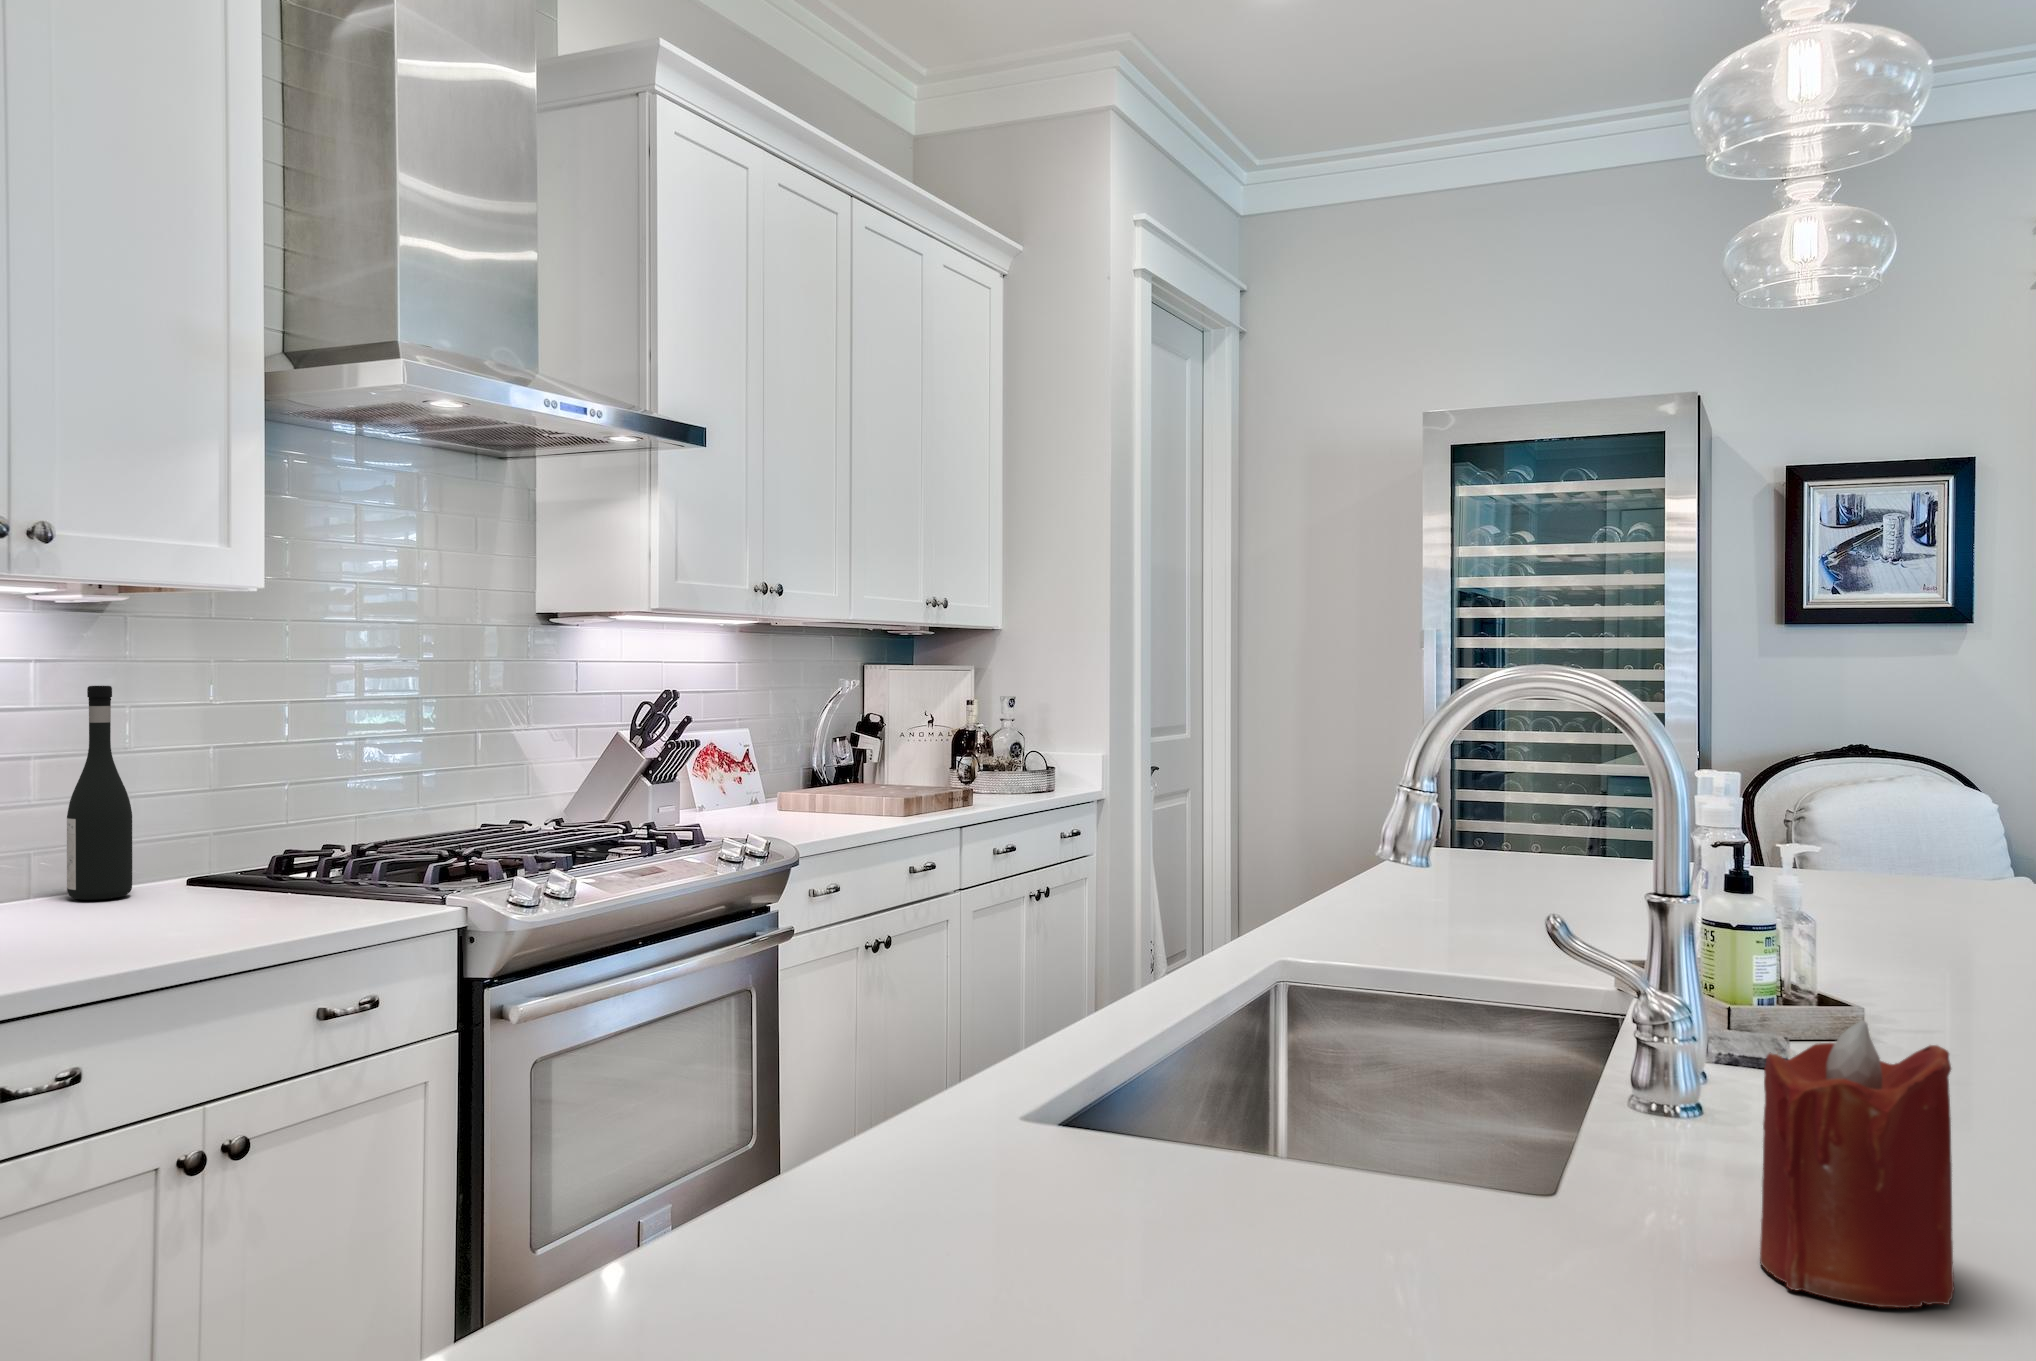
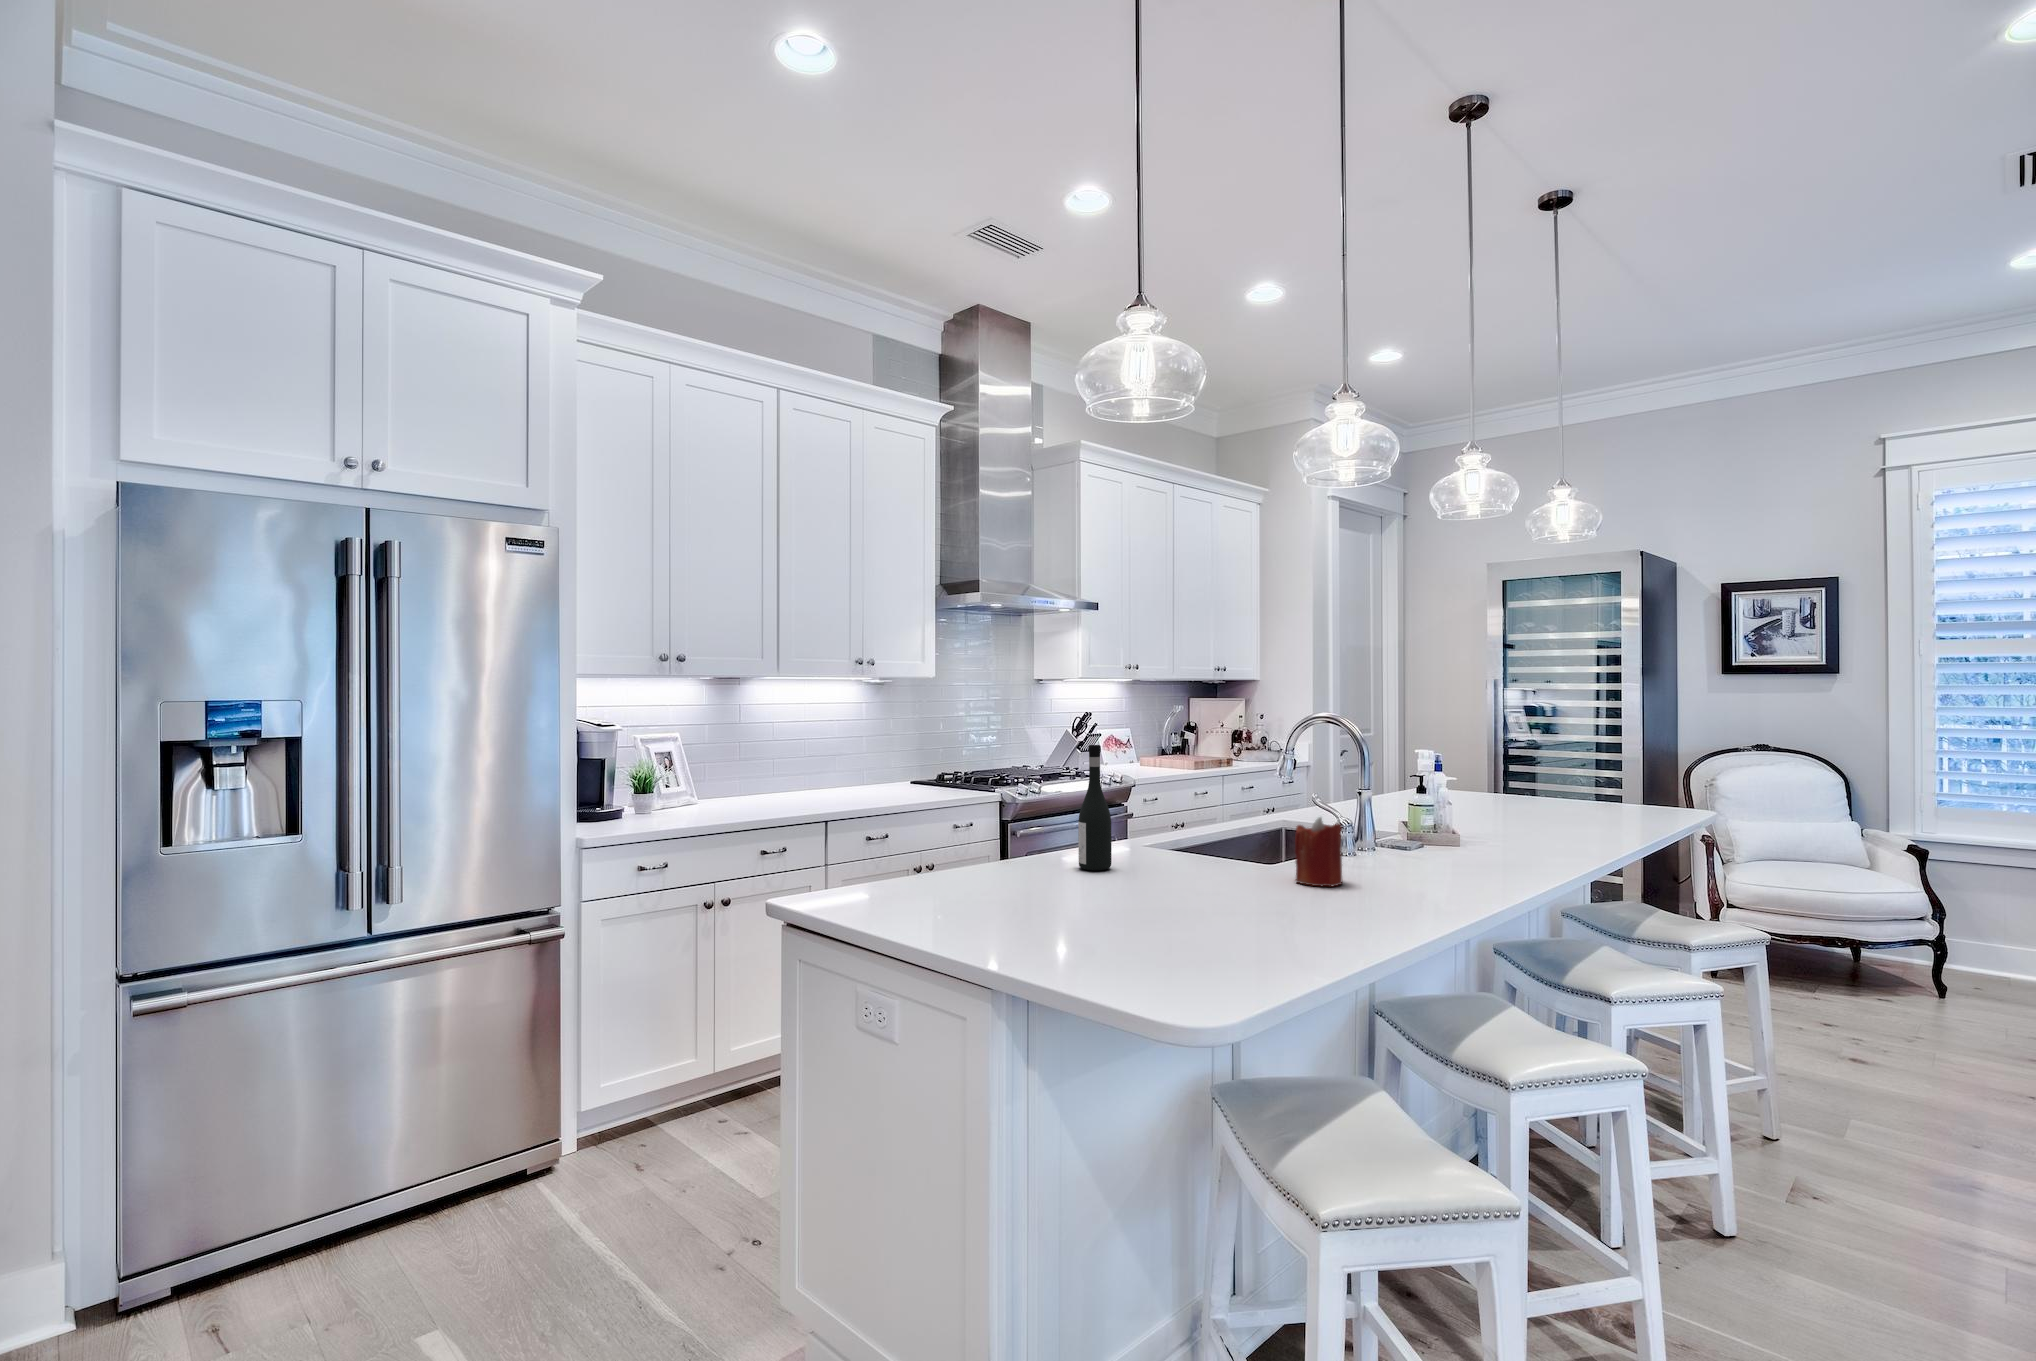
wine bottle: present [67,686,132,900] -> present [1078,745,1111,870]

